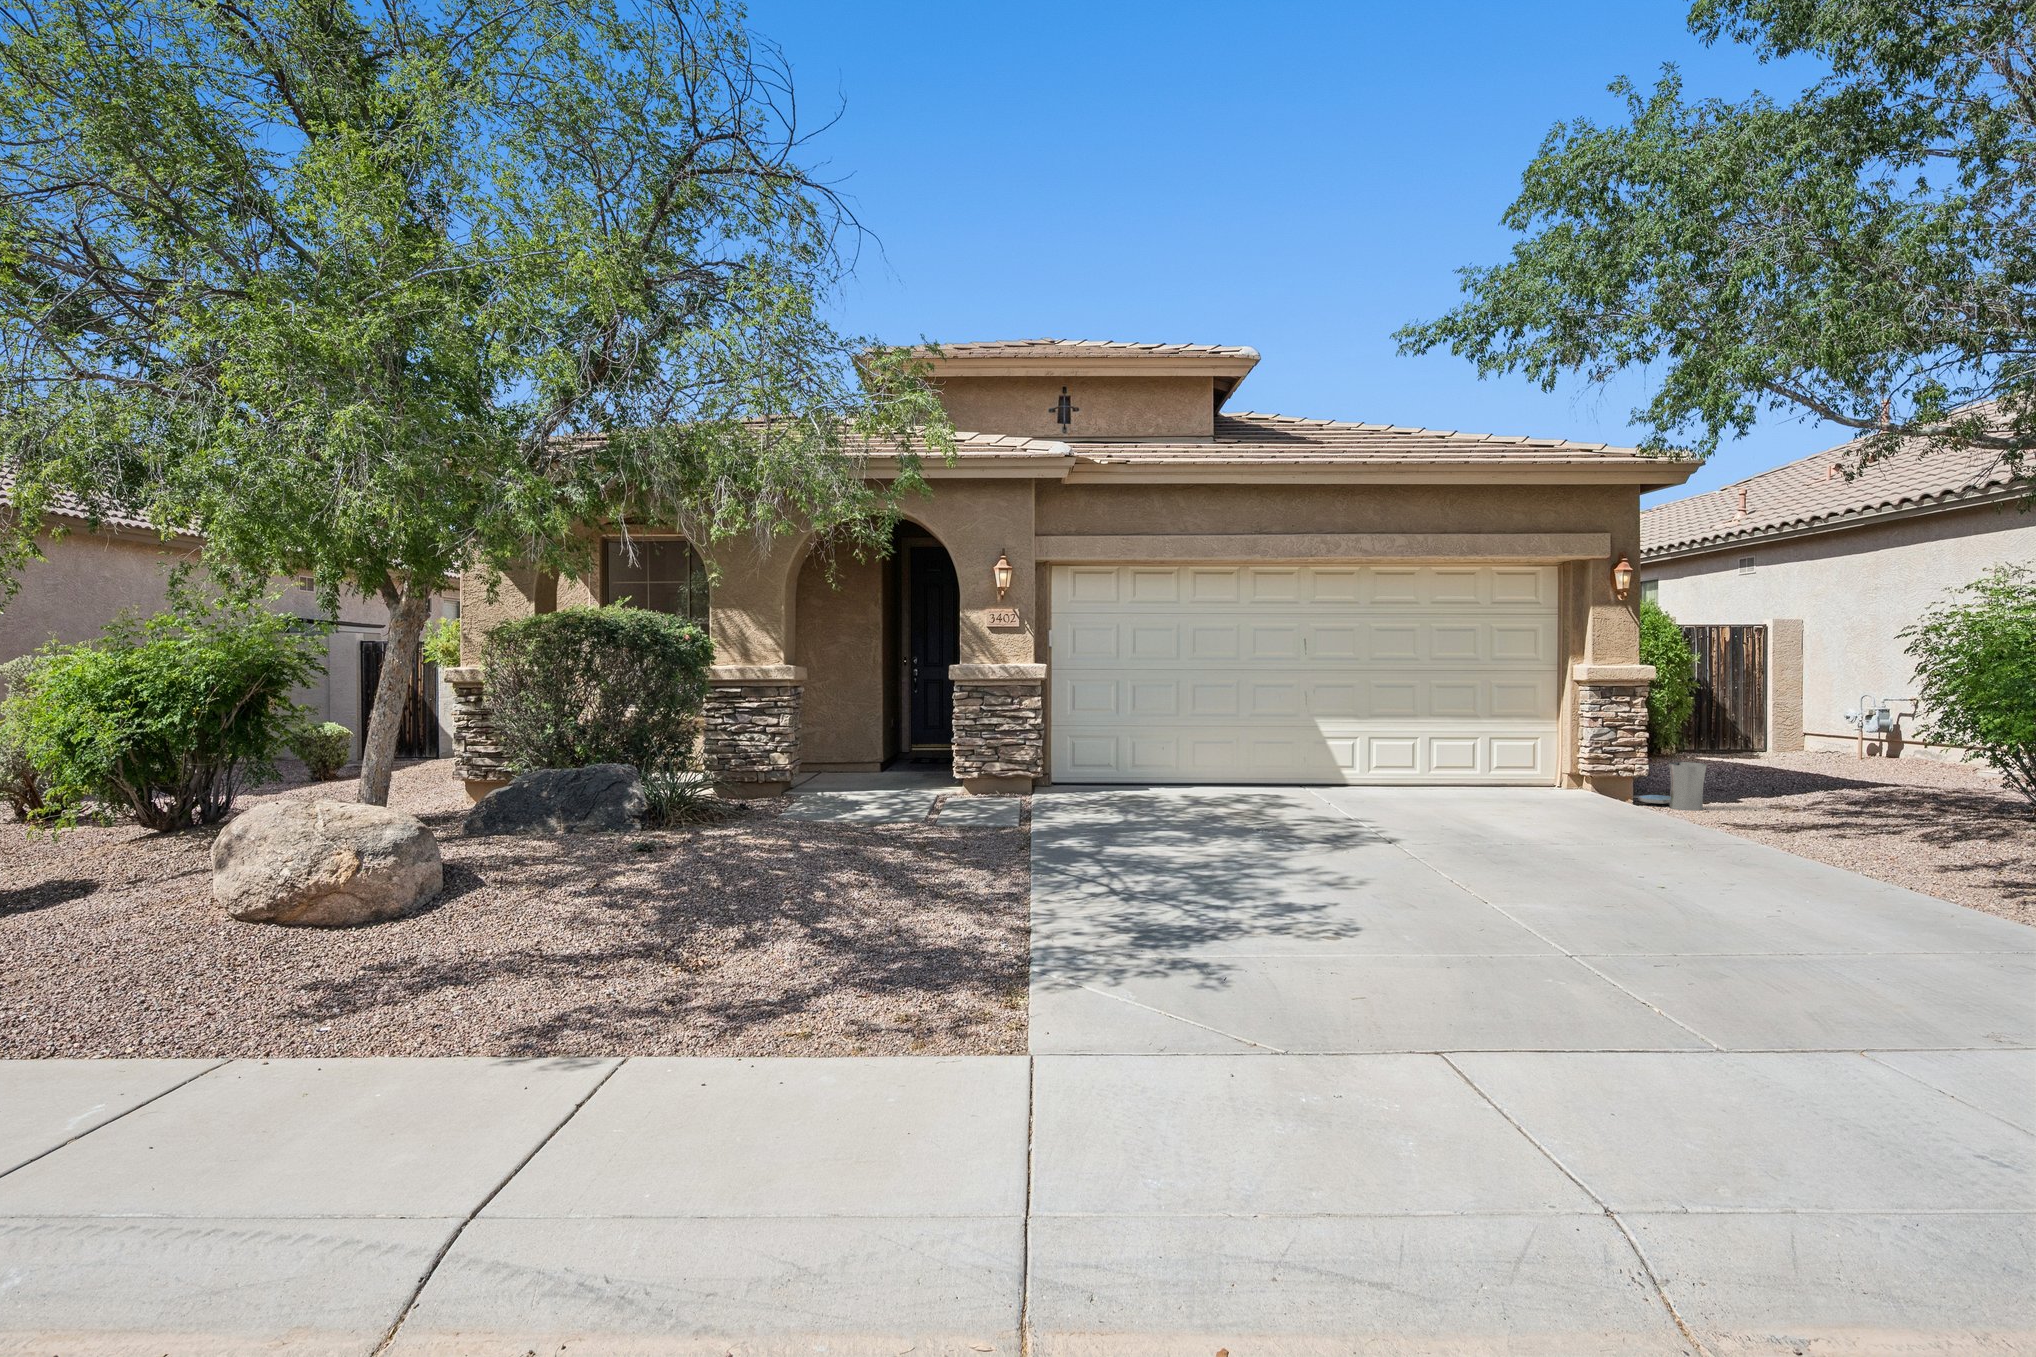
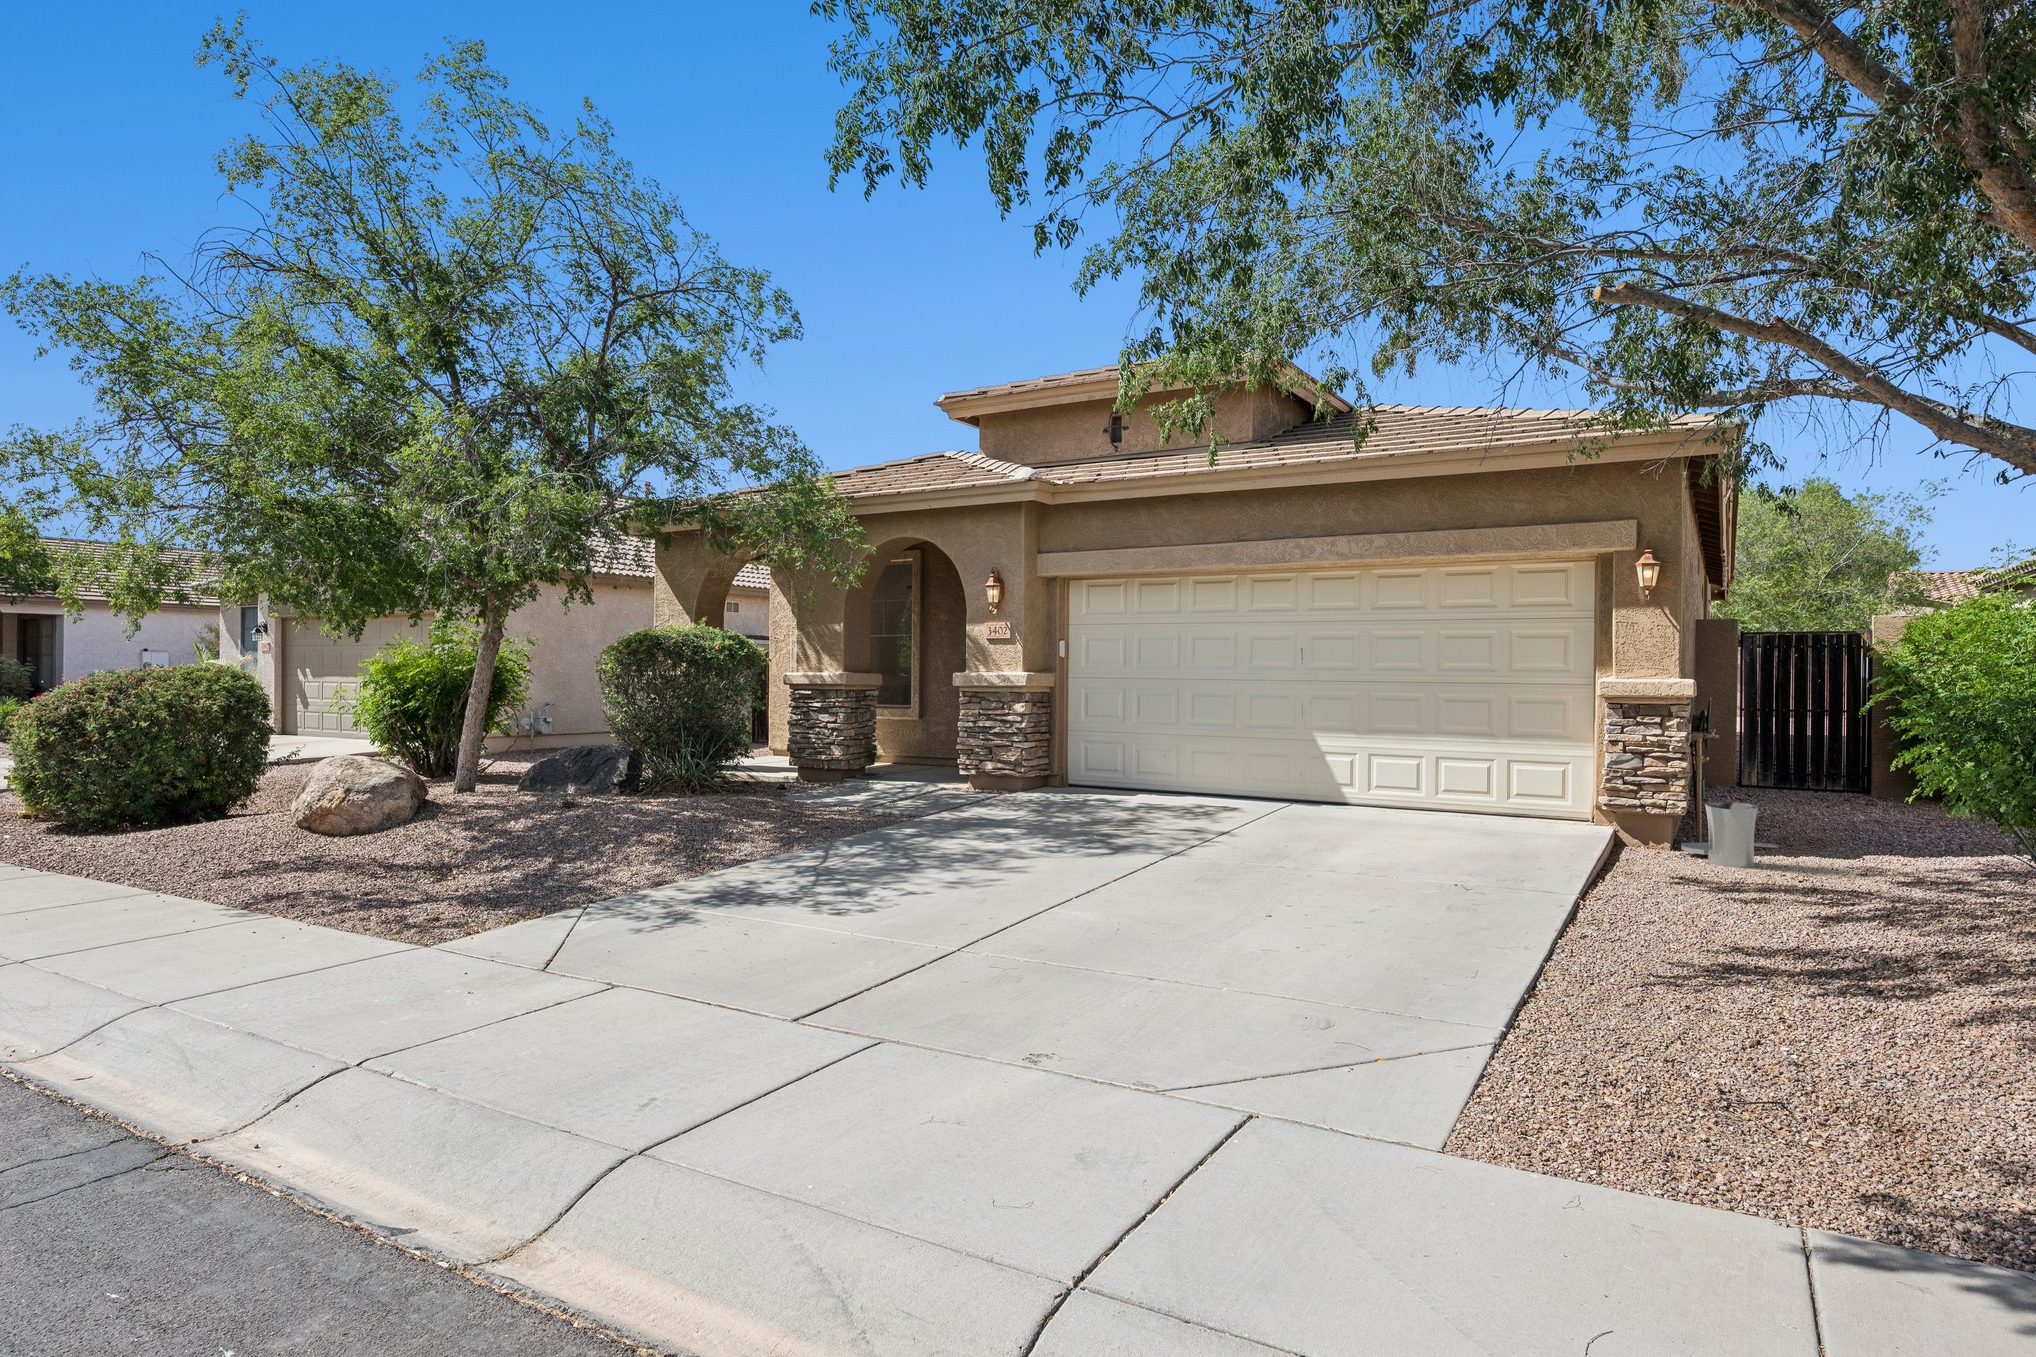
potted tree: none [795,731,837,794] -> present [855,734,883,778]

